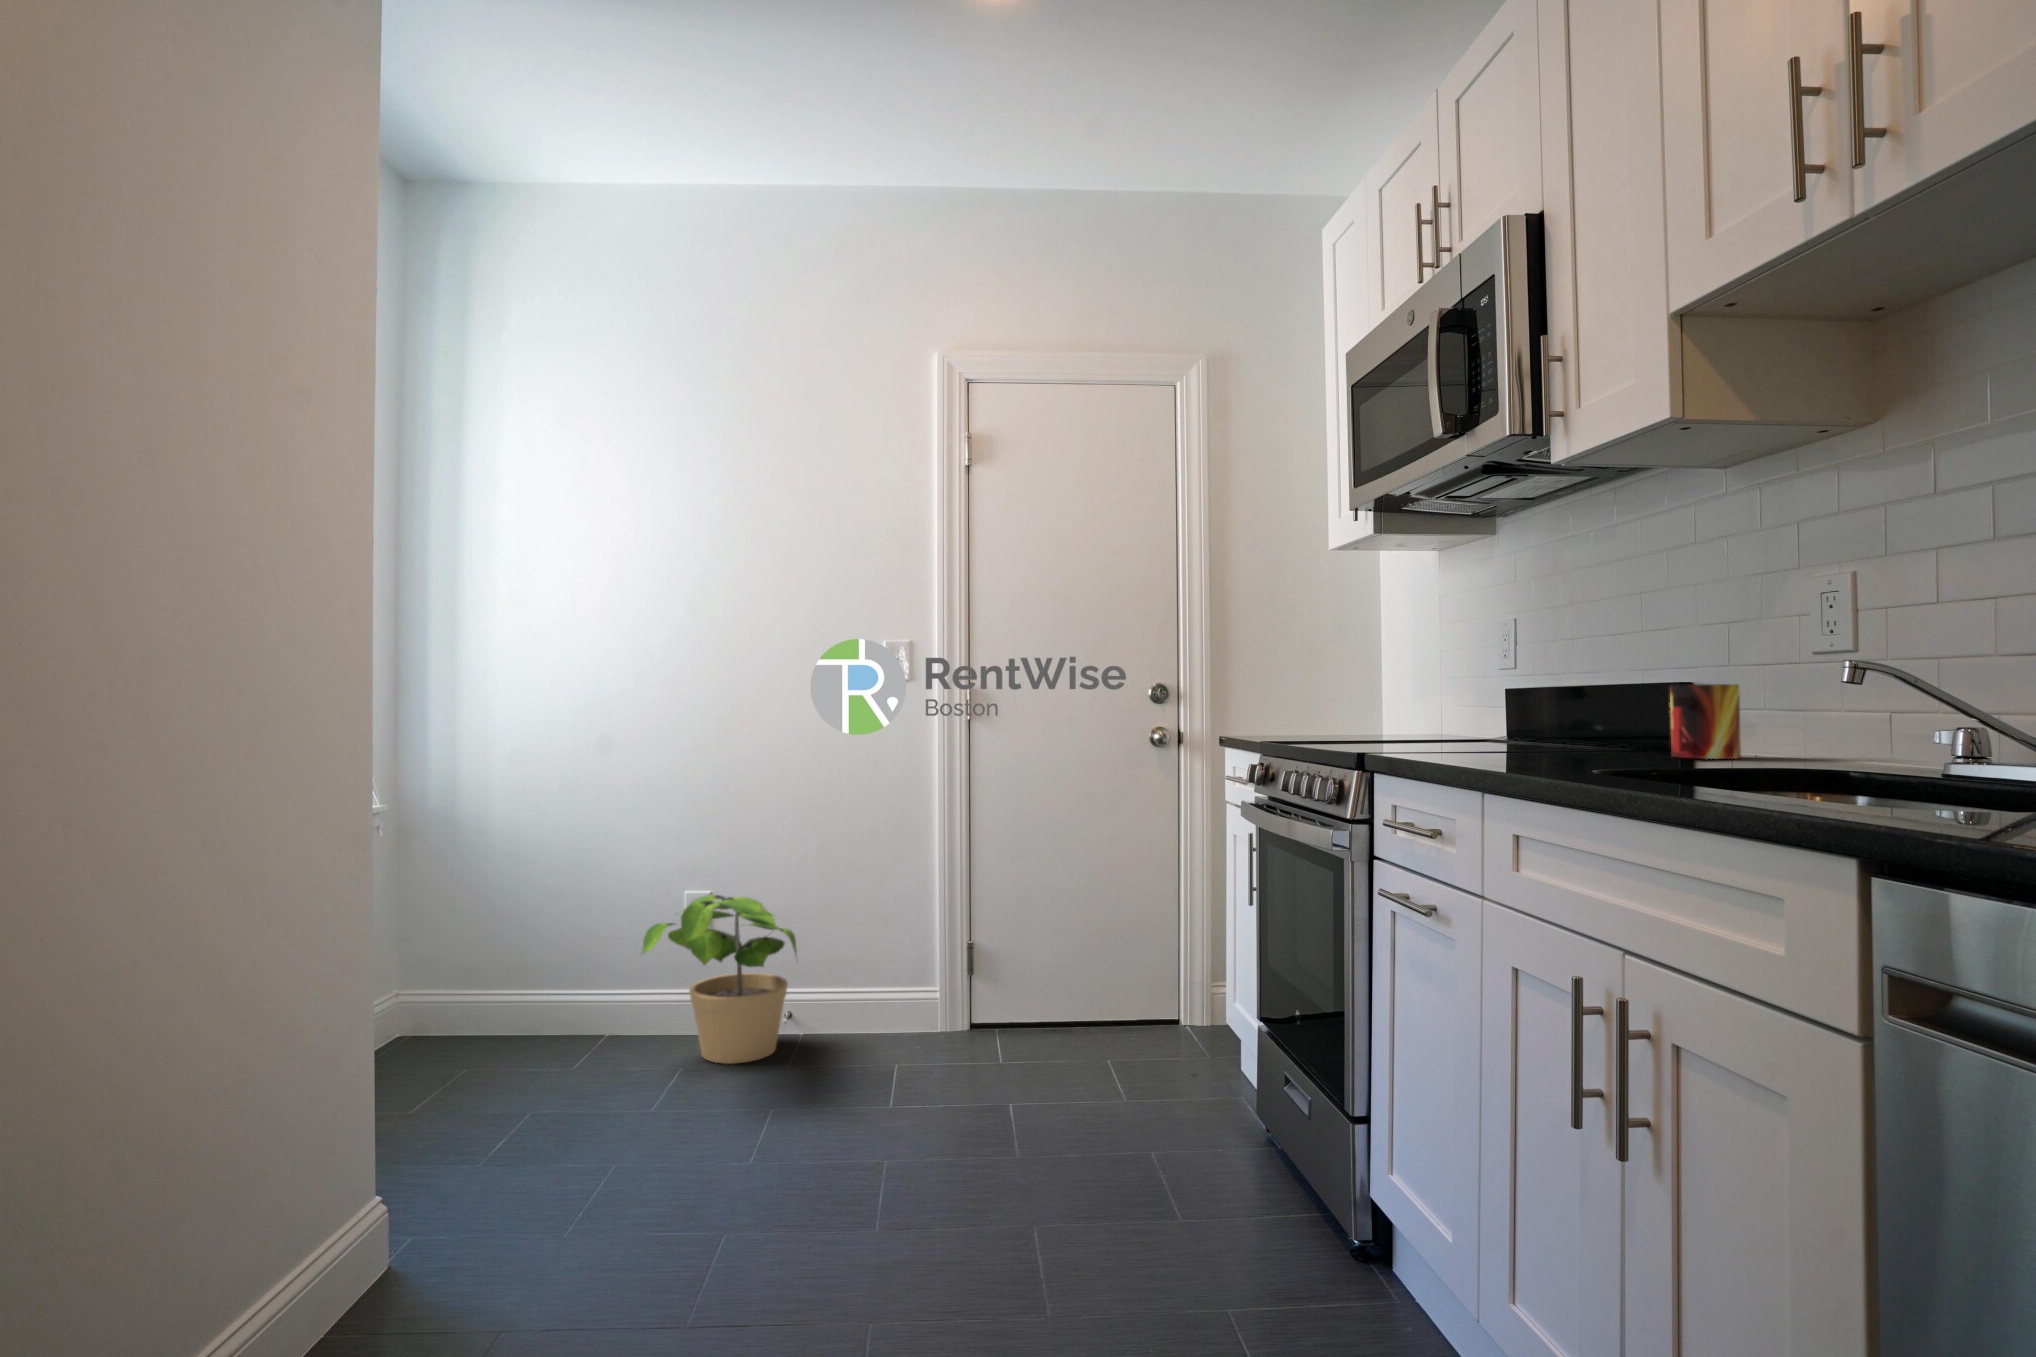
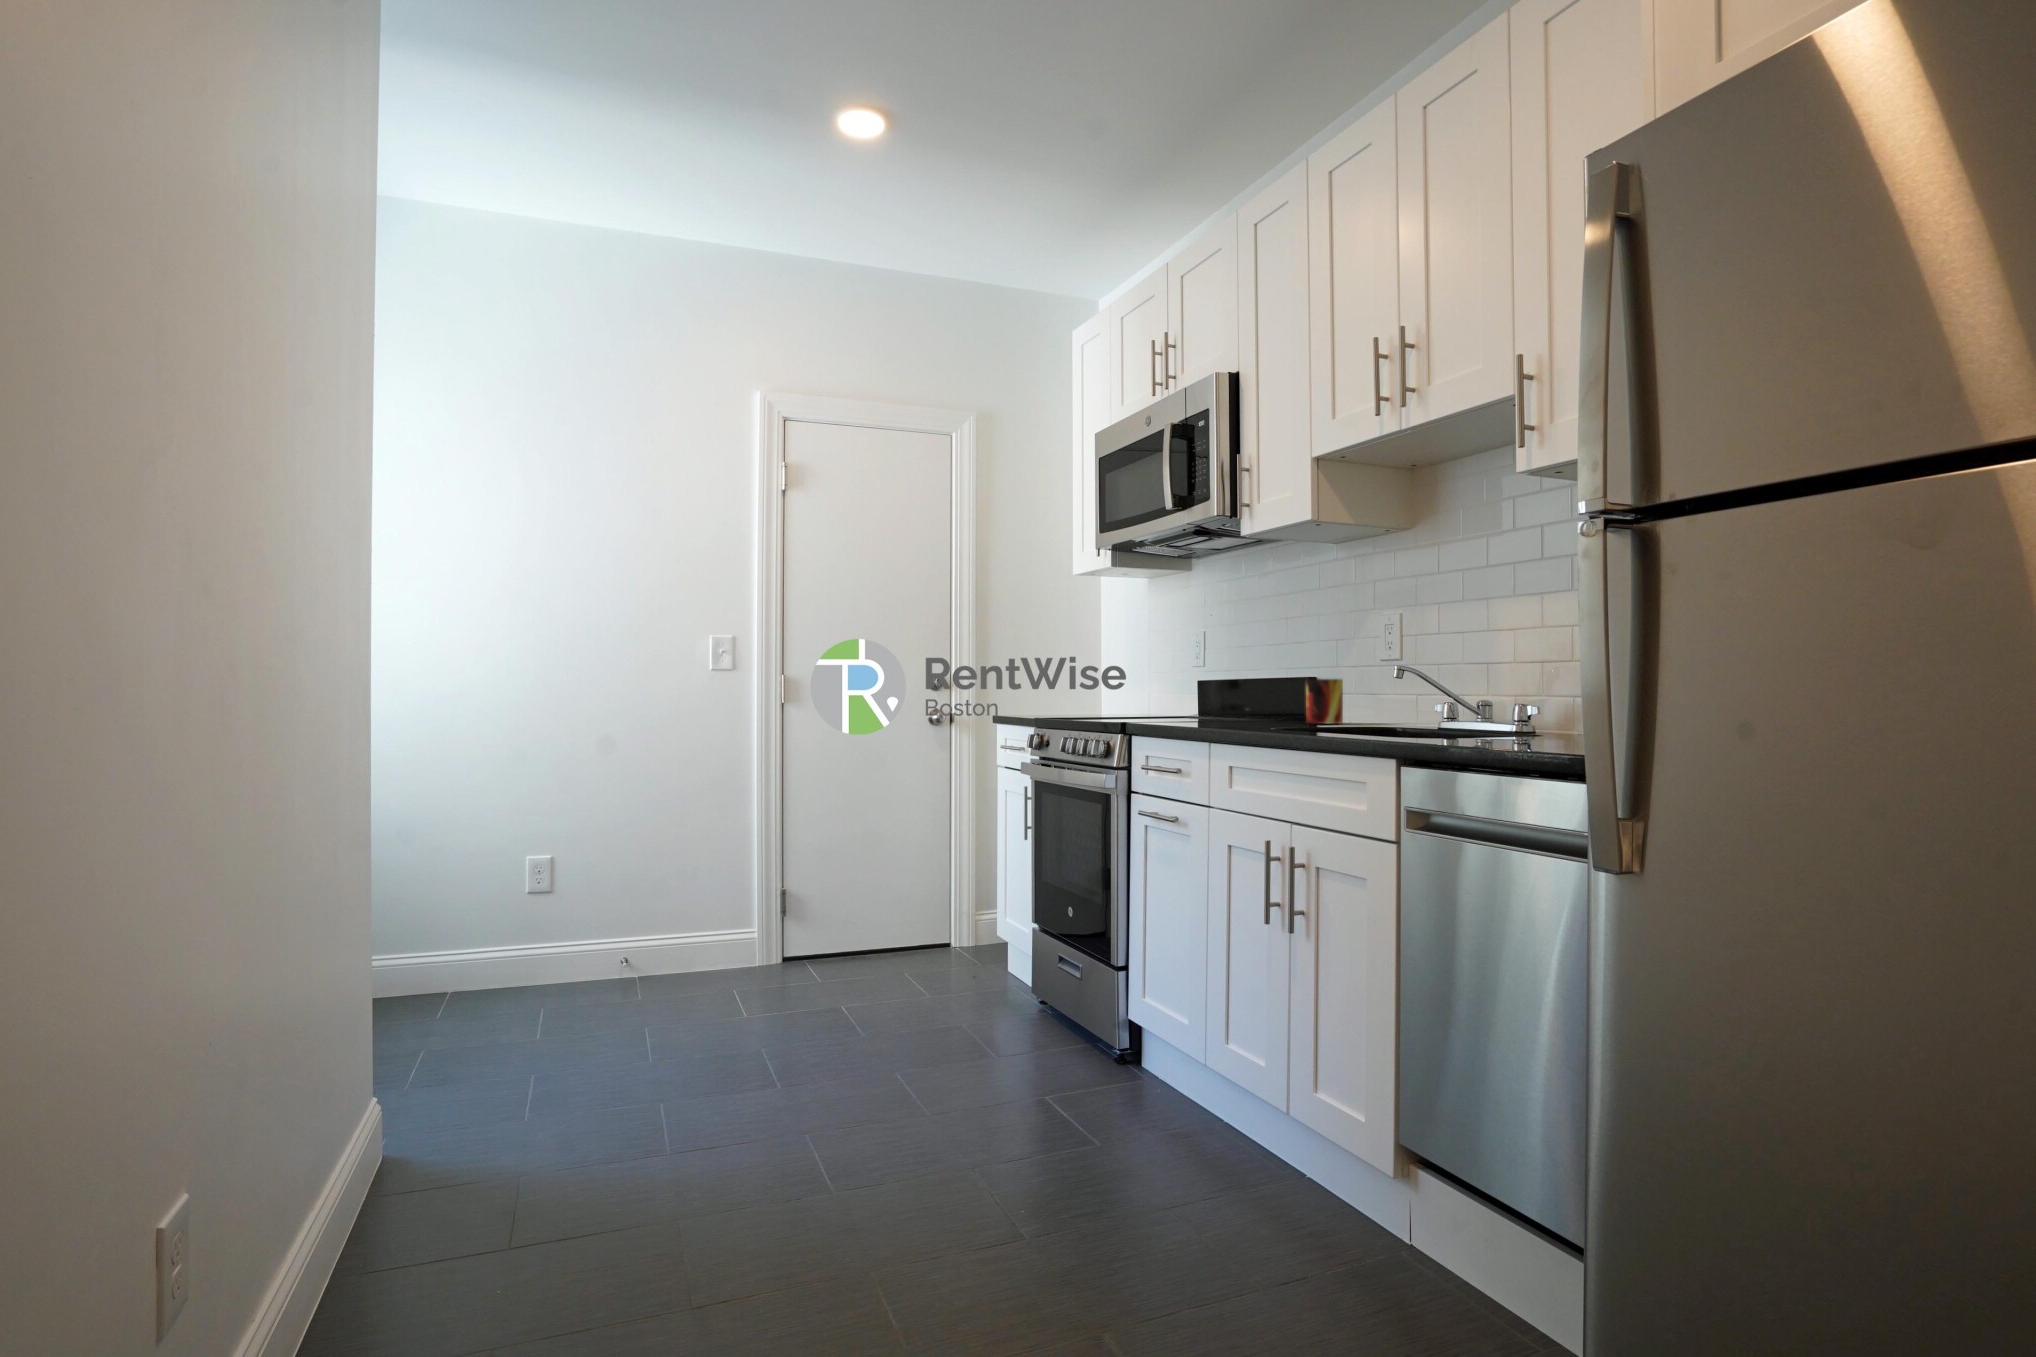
potted plant: present [642,895,797,1064] -> none [500,854,639,1002]

